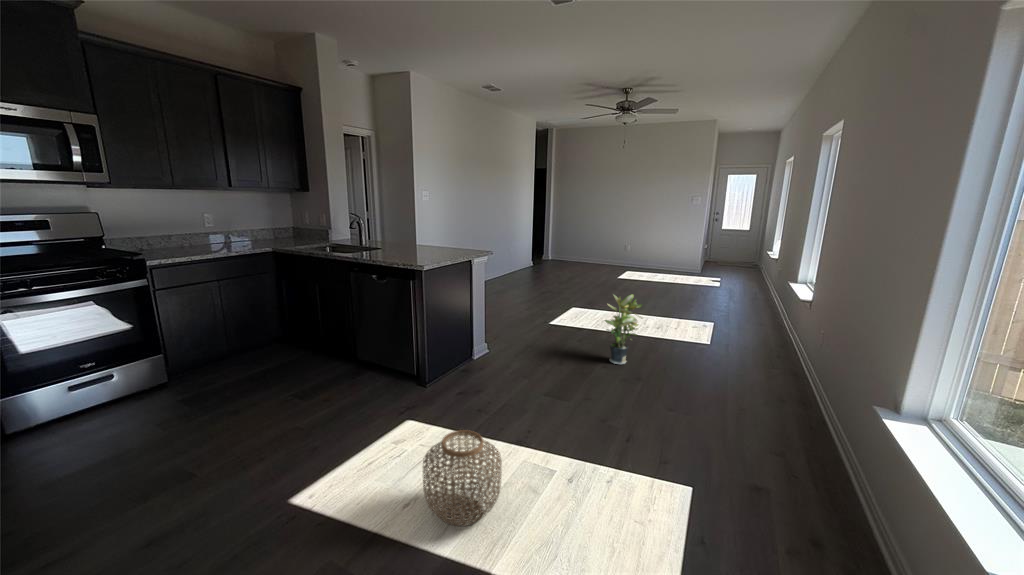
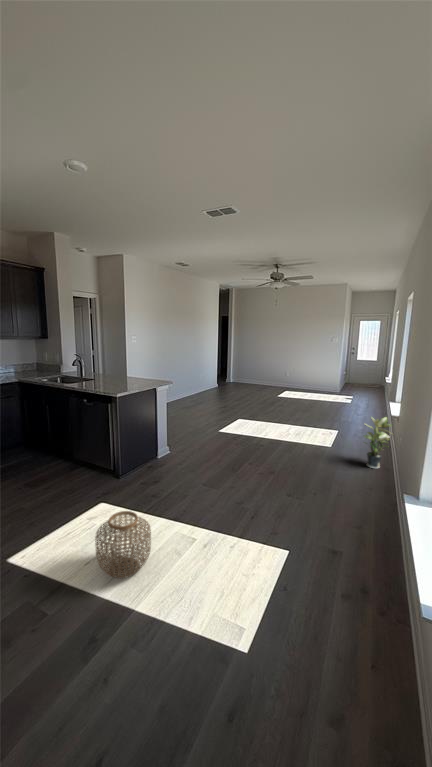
potted plant: present [605,295,642,364] -> present [364,417,392,468]

